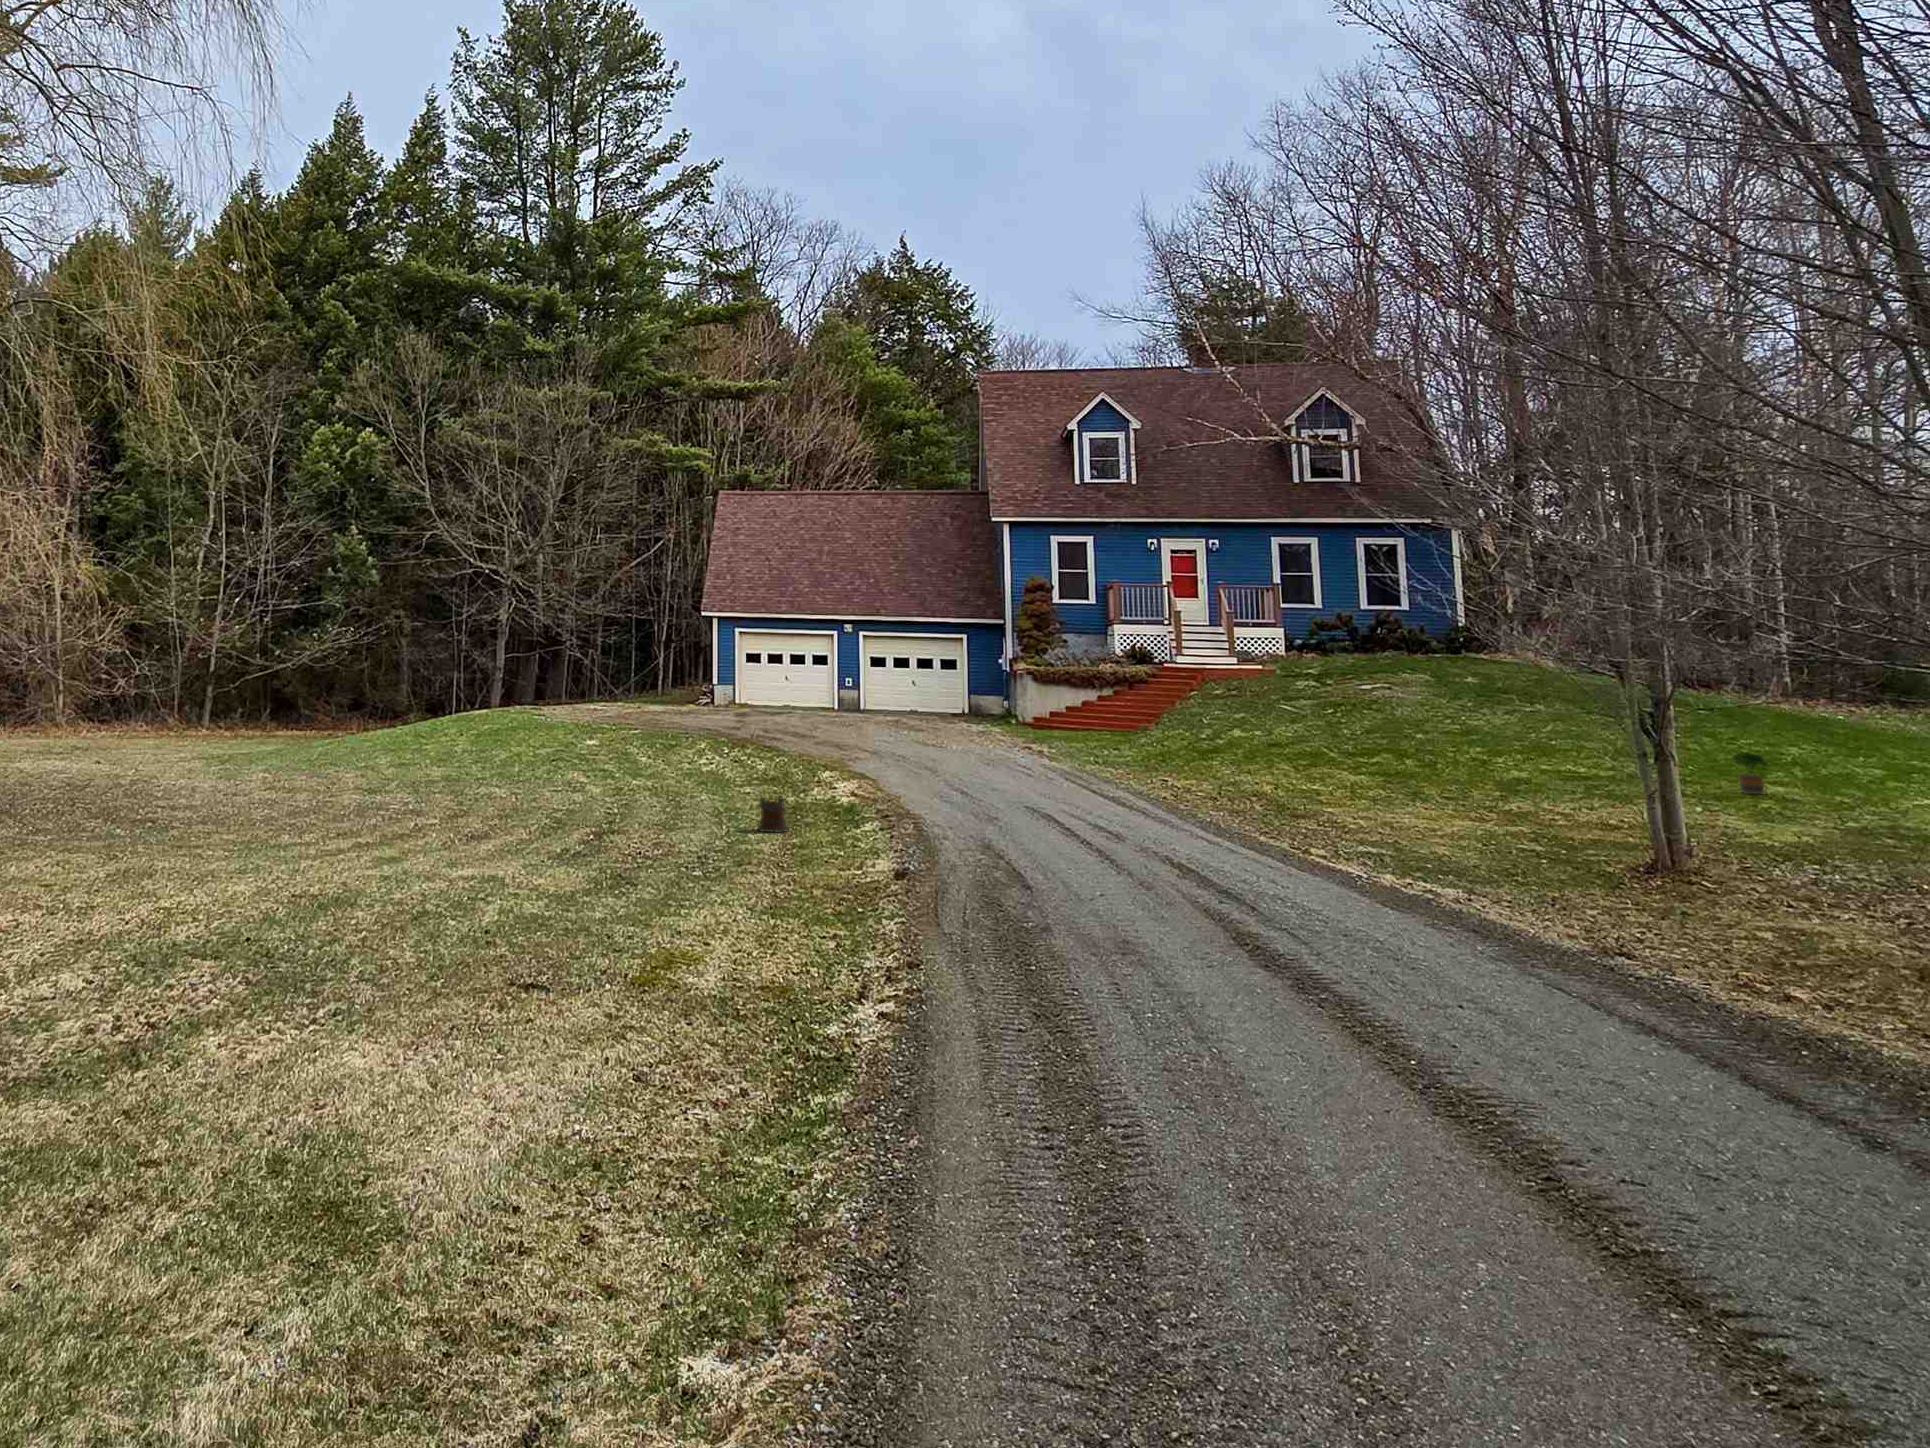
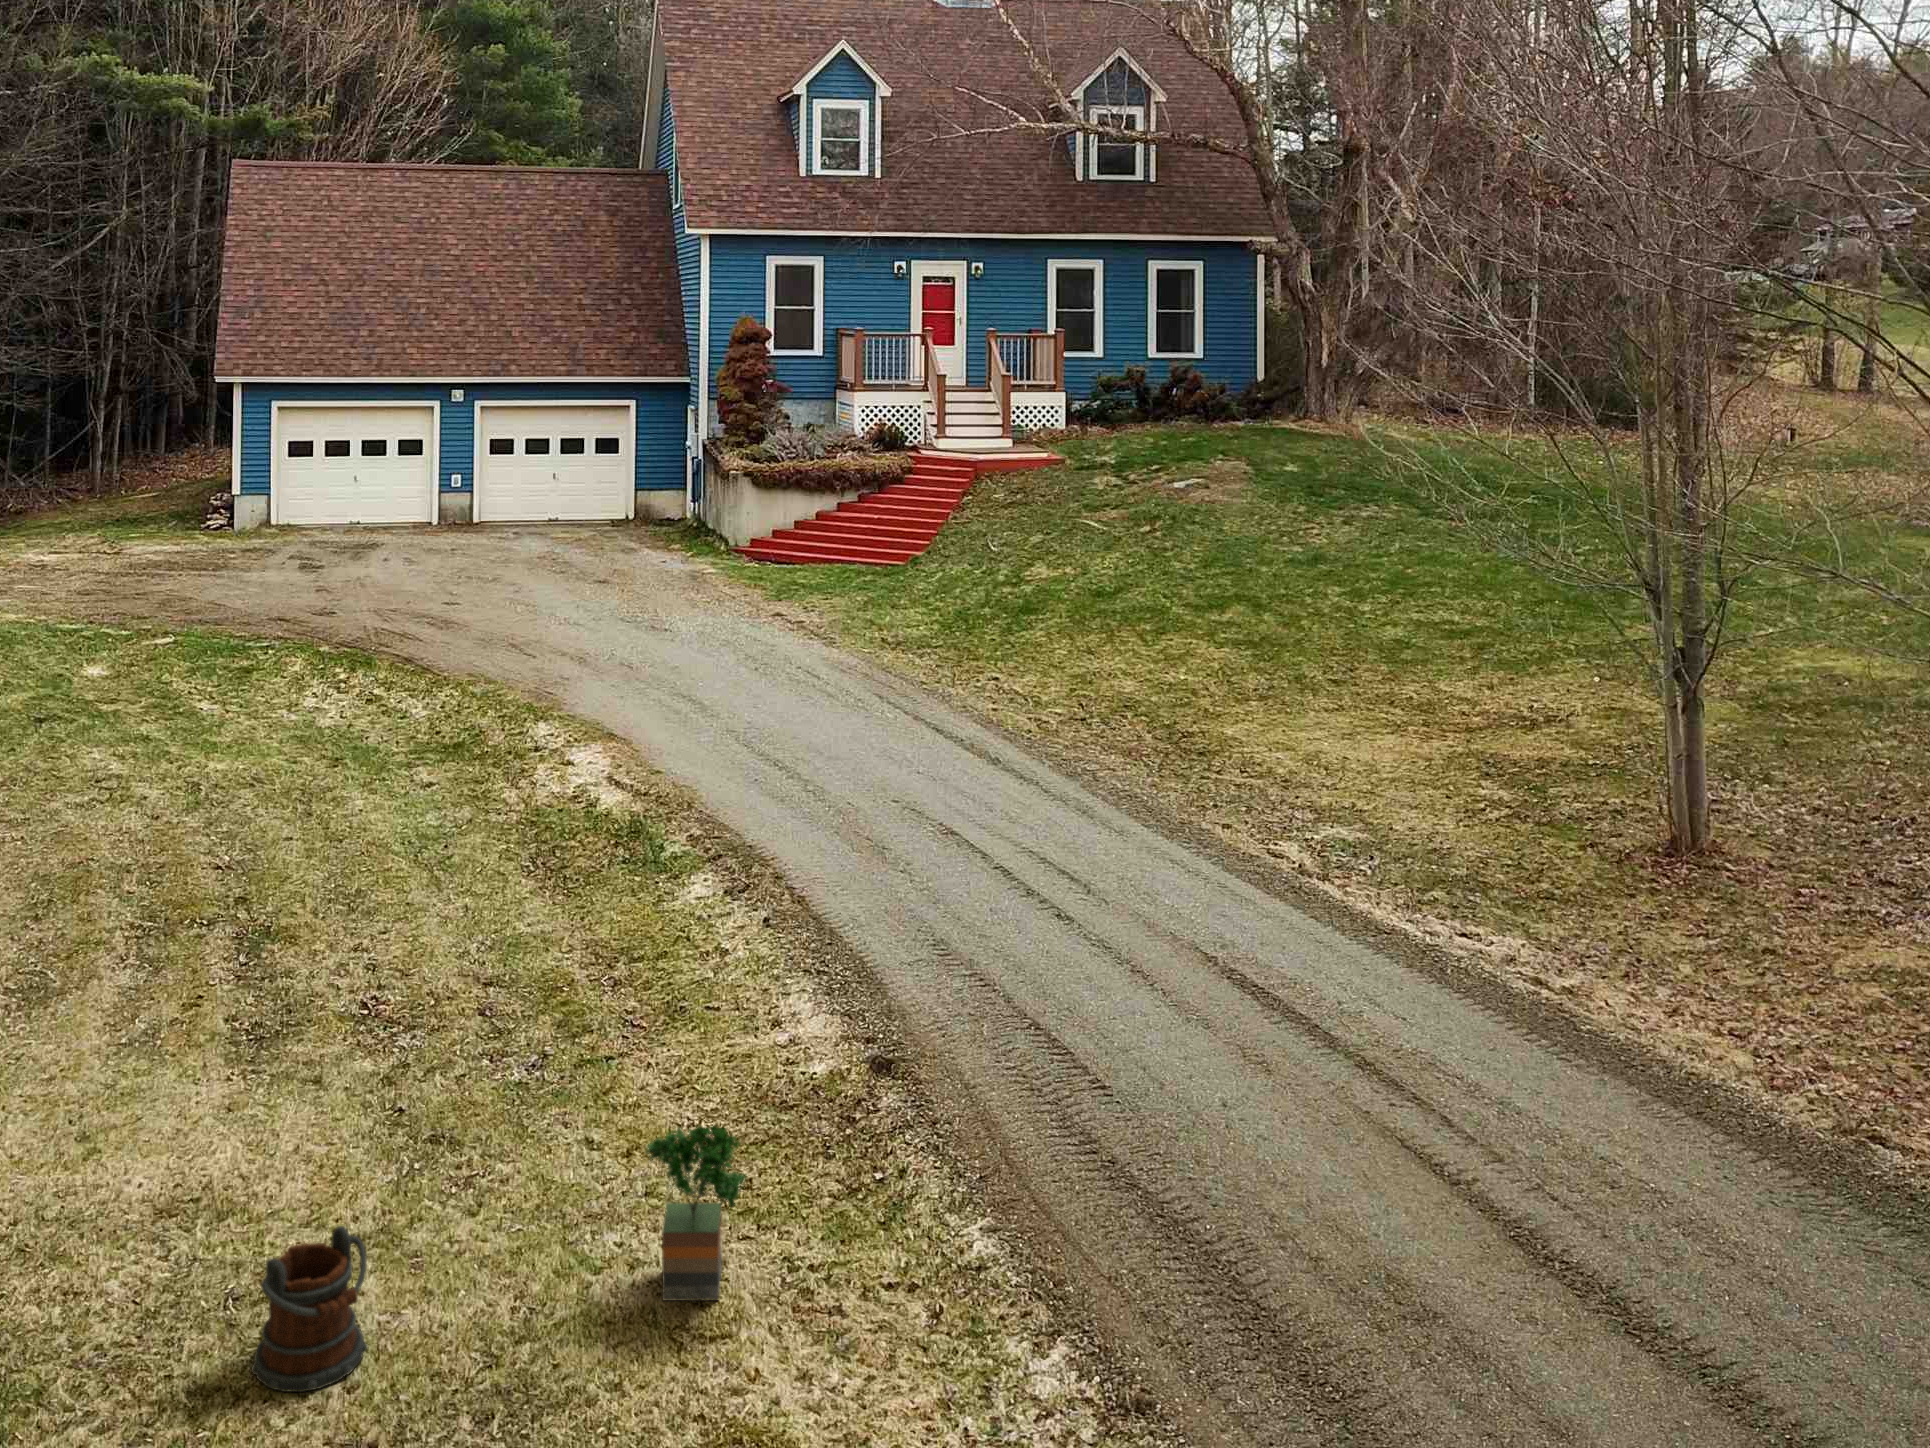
potted tree: present [1732,753,1768,795] -> present [646,1125,745,1301]

